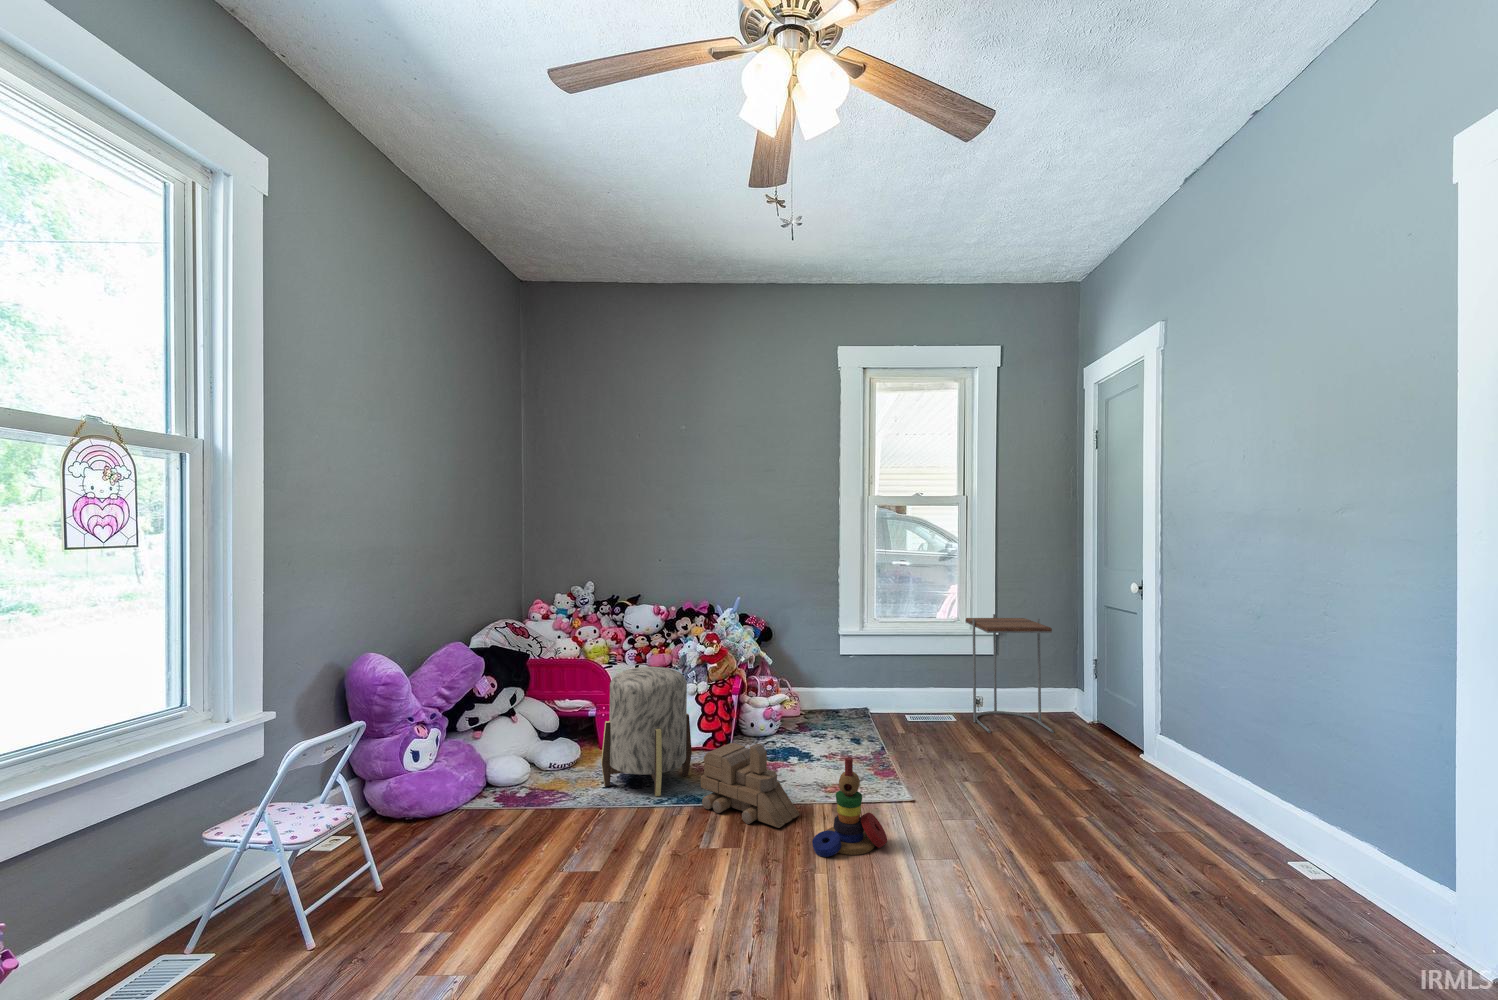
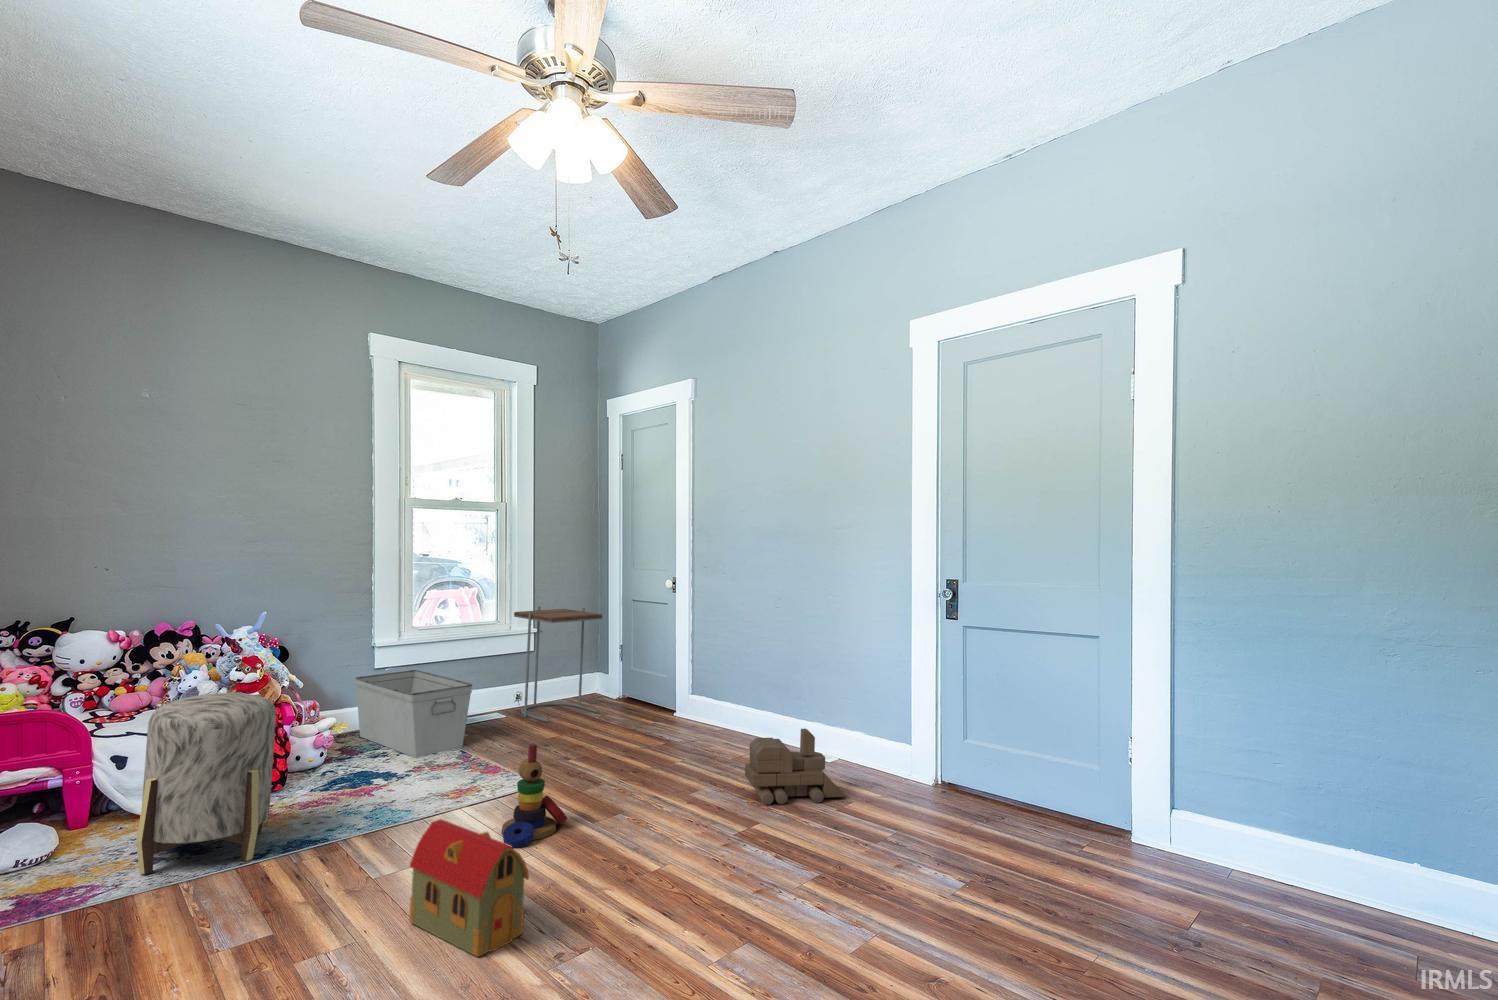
storage bin: none [821,663,897,741] -> present [355,670,472,757]
toy train: present [701,743,800,828] -> present [745,729,846,805]
toy house: none [673,809,732,952] -> present [409,819,529,957]

